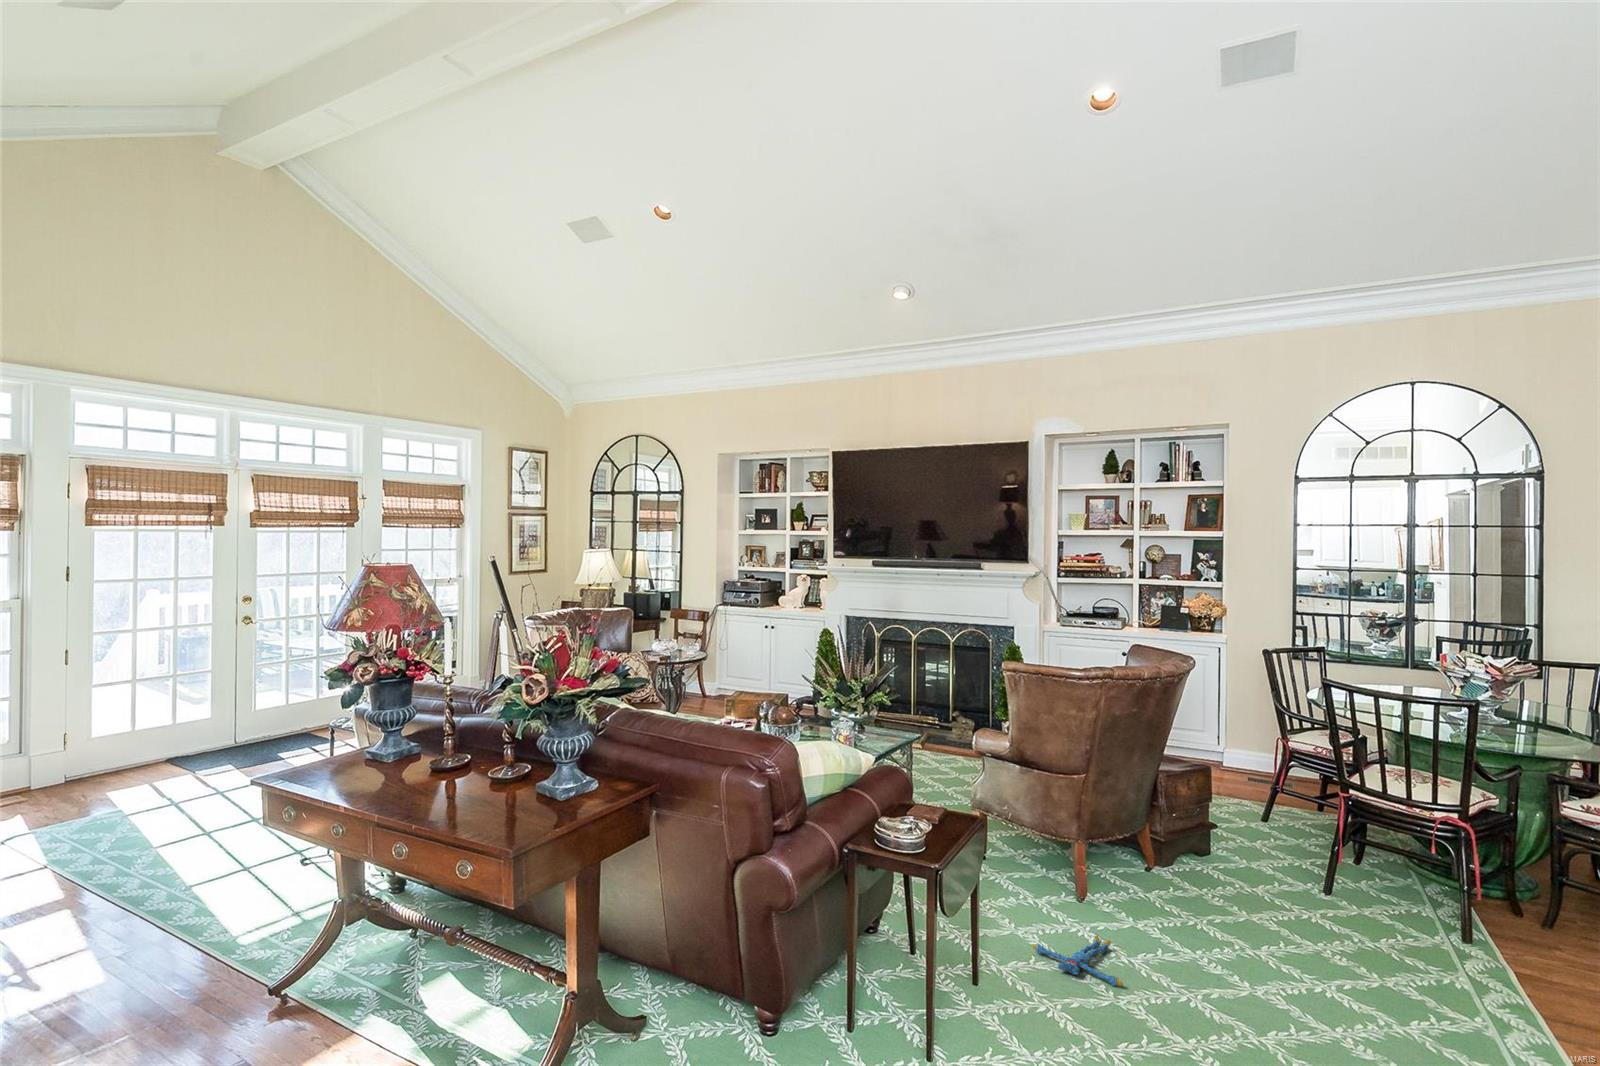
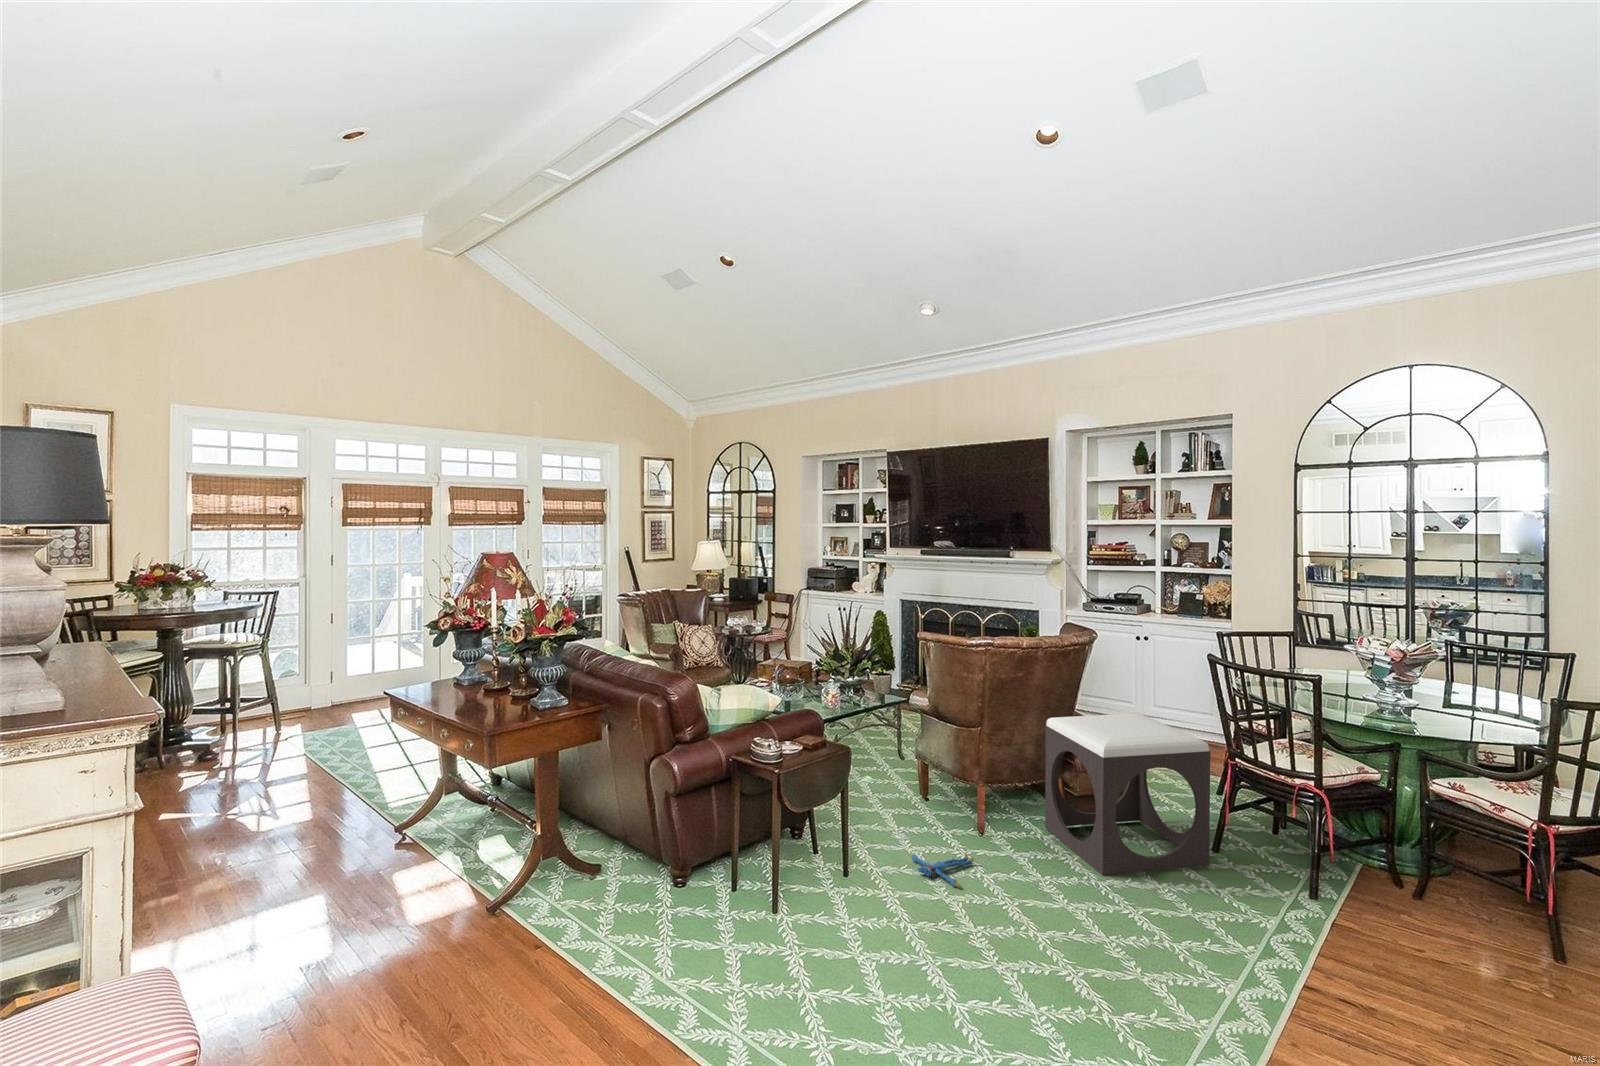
footstool: none [1143,746,1347,947] -> present [1045,713,1210,876]

